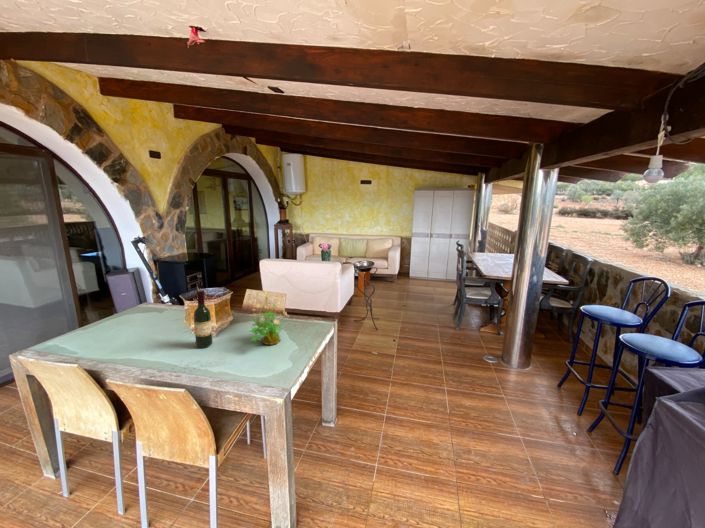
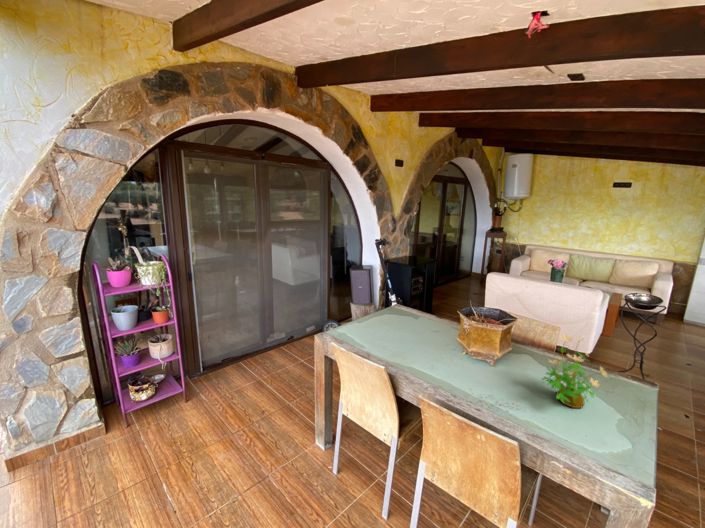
wine bottle: present [194,290,212,348] -> none [473,319,496,384]

